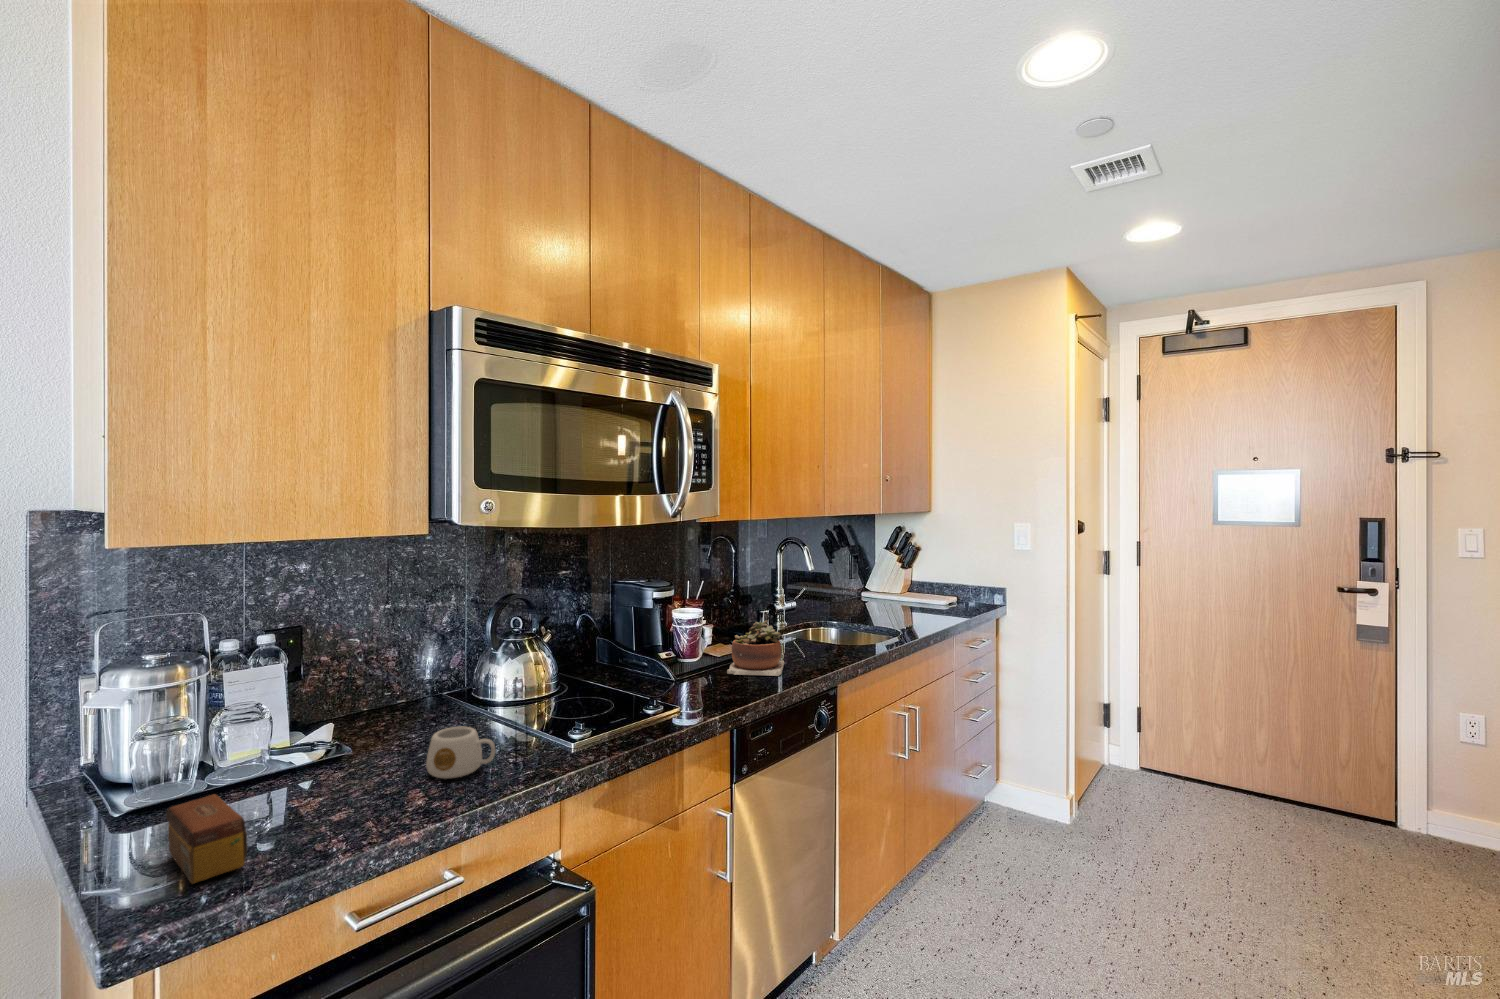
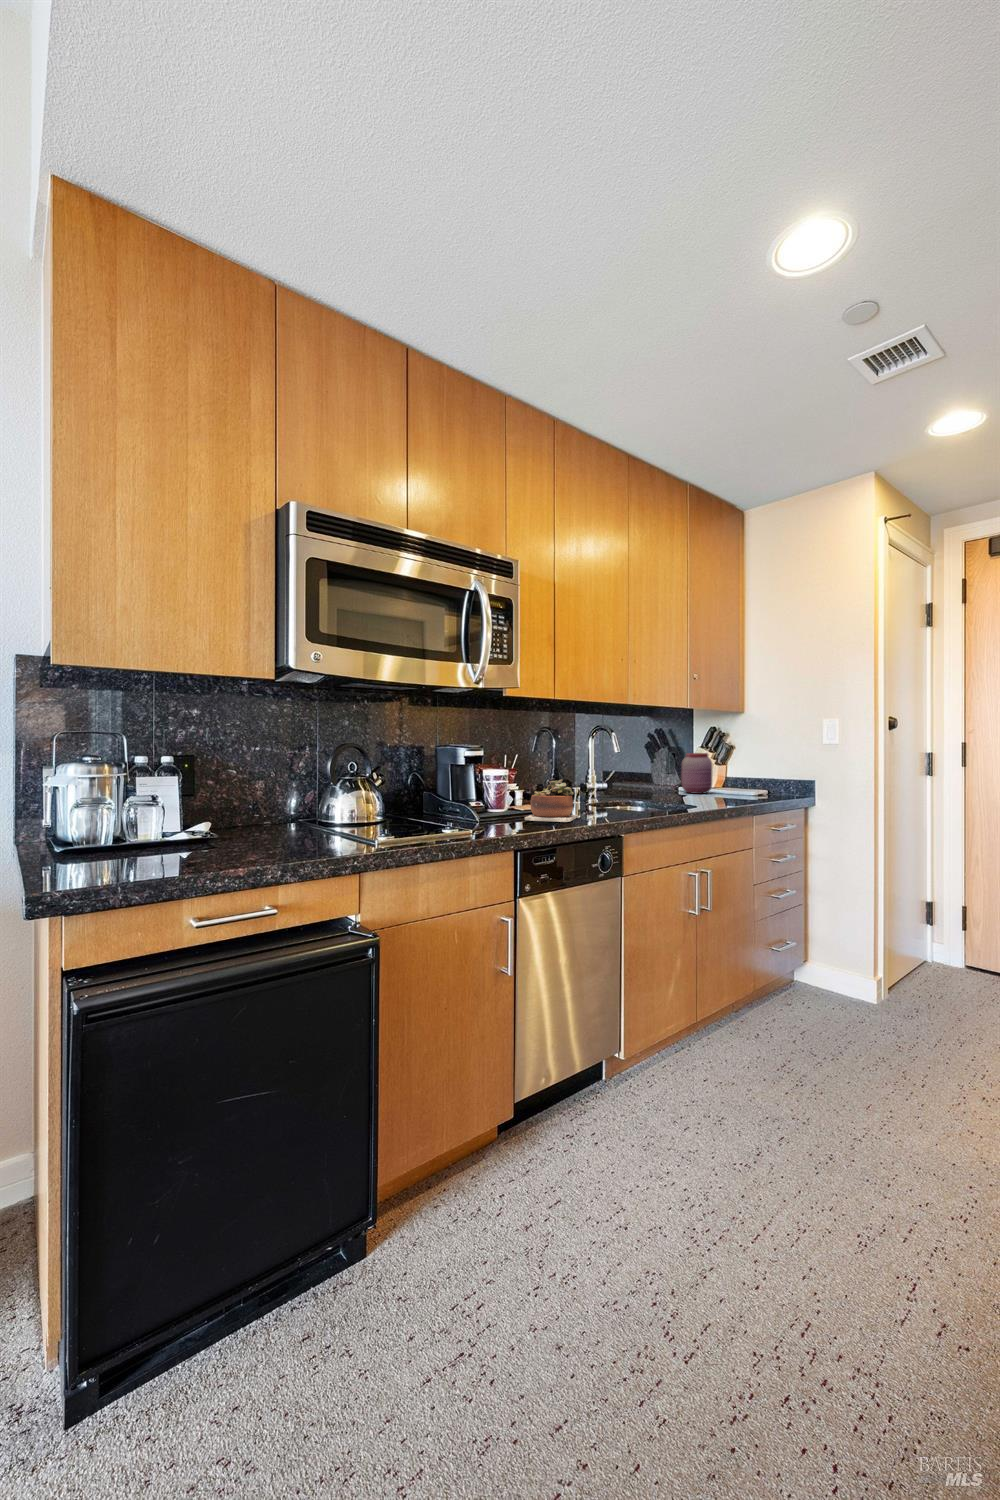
jar: none [865,555,898,602] -> present [681,753,712,794]
mug: present [426,727,496,779] -> none [263,818,313,851]
tea box: present [166,794,247,884] -> none [81,831,128,876]

